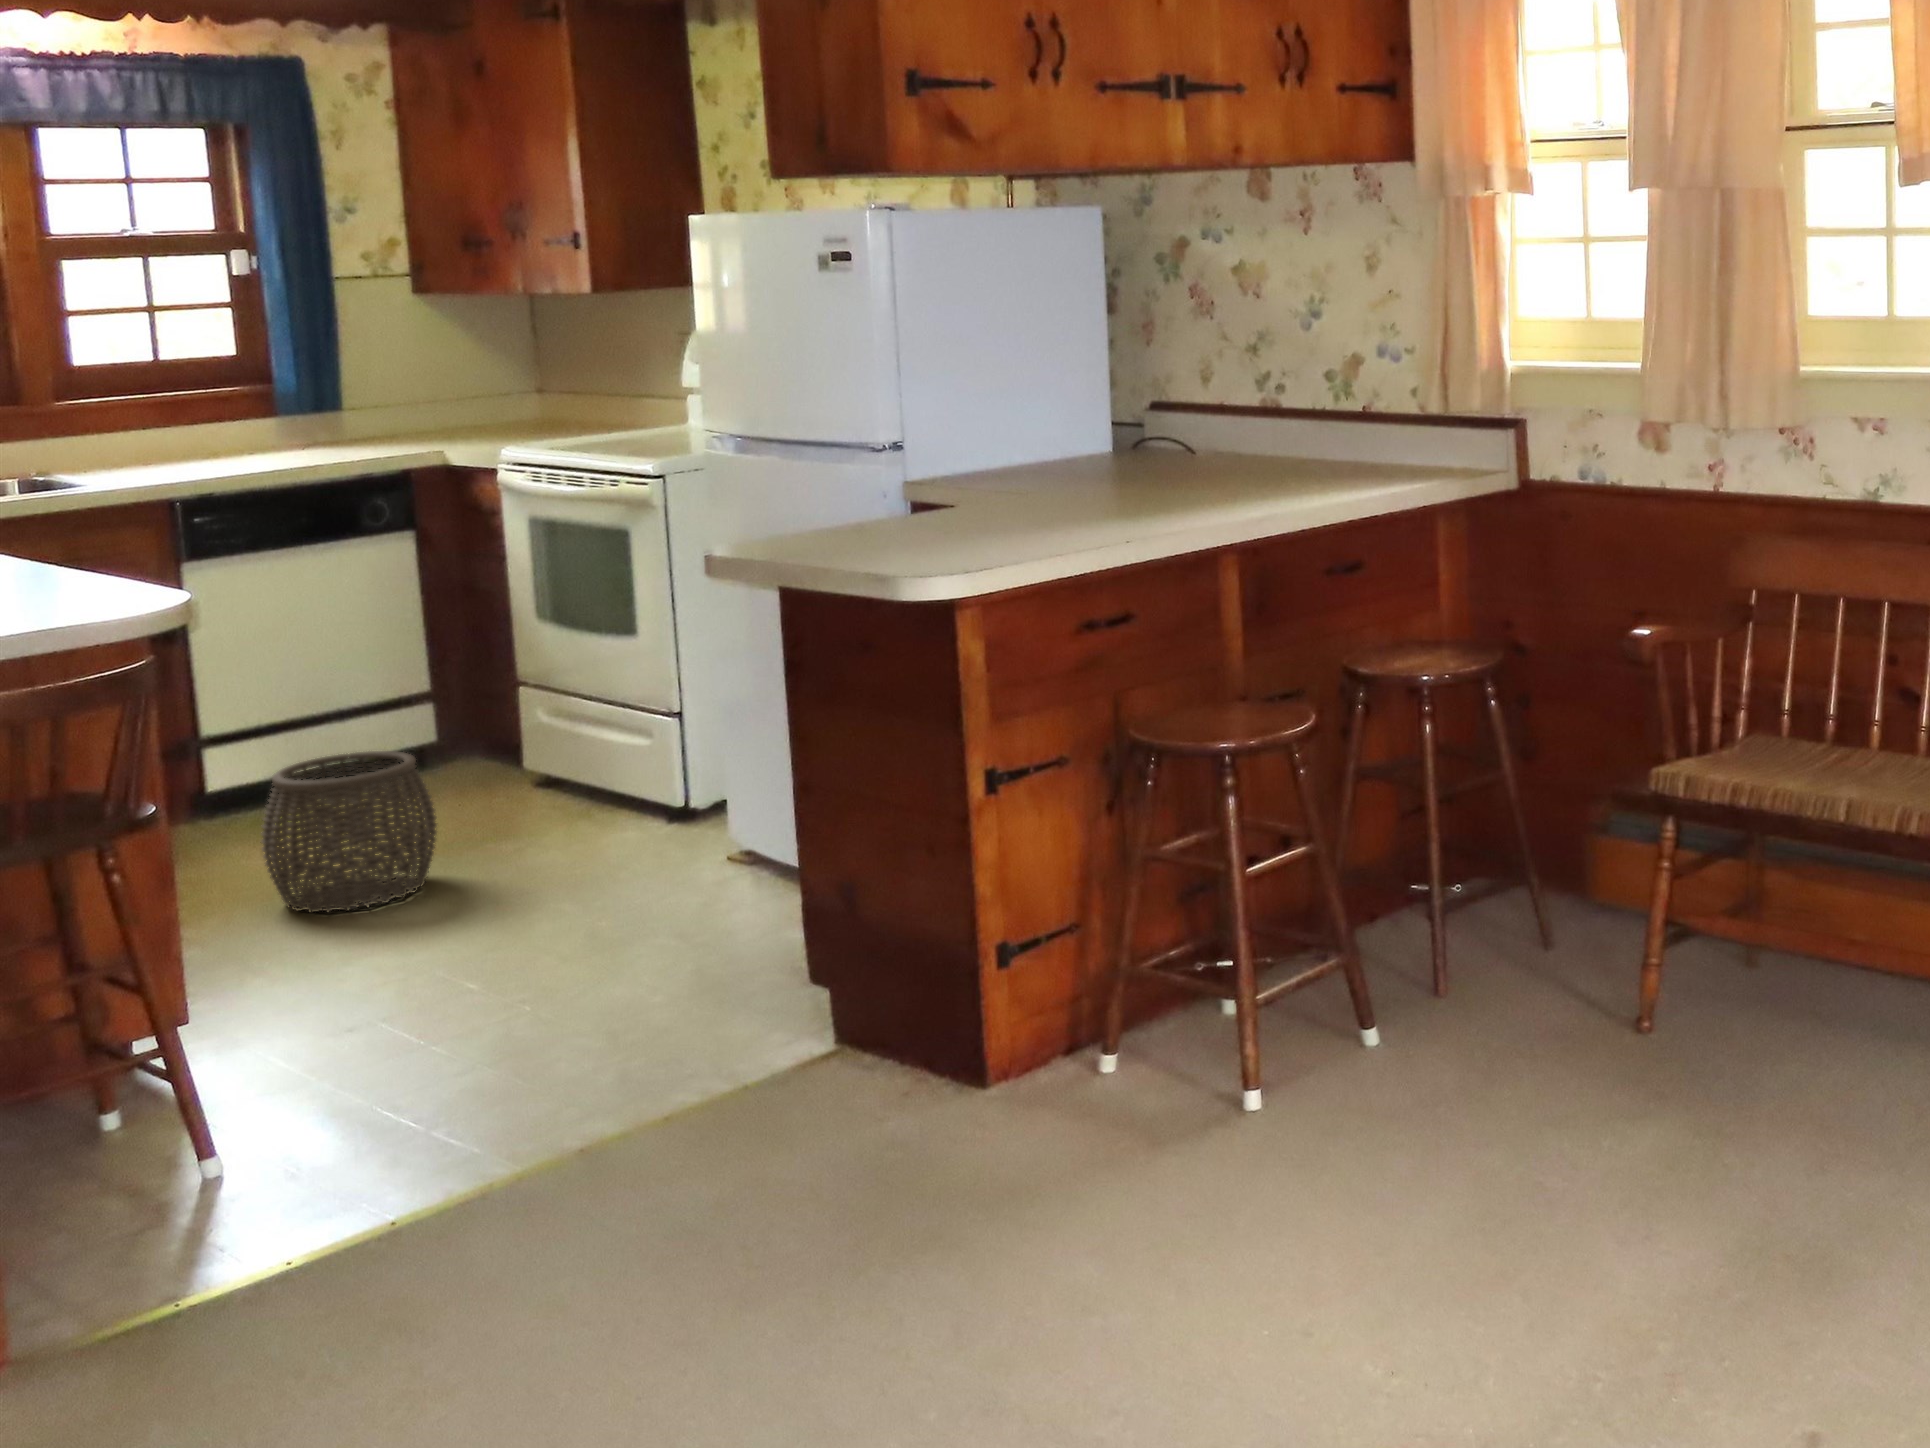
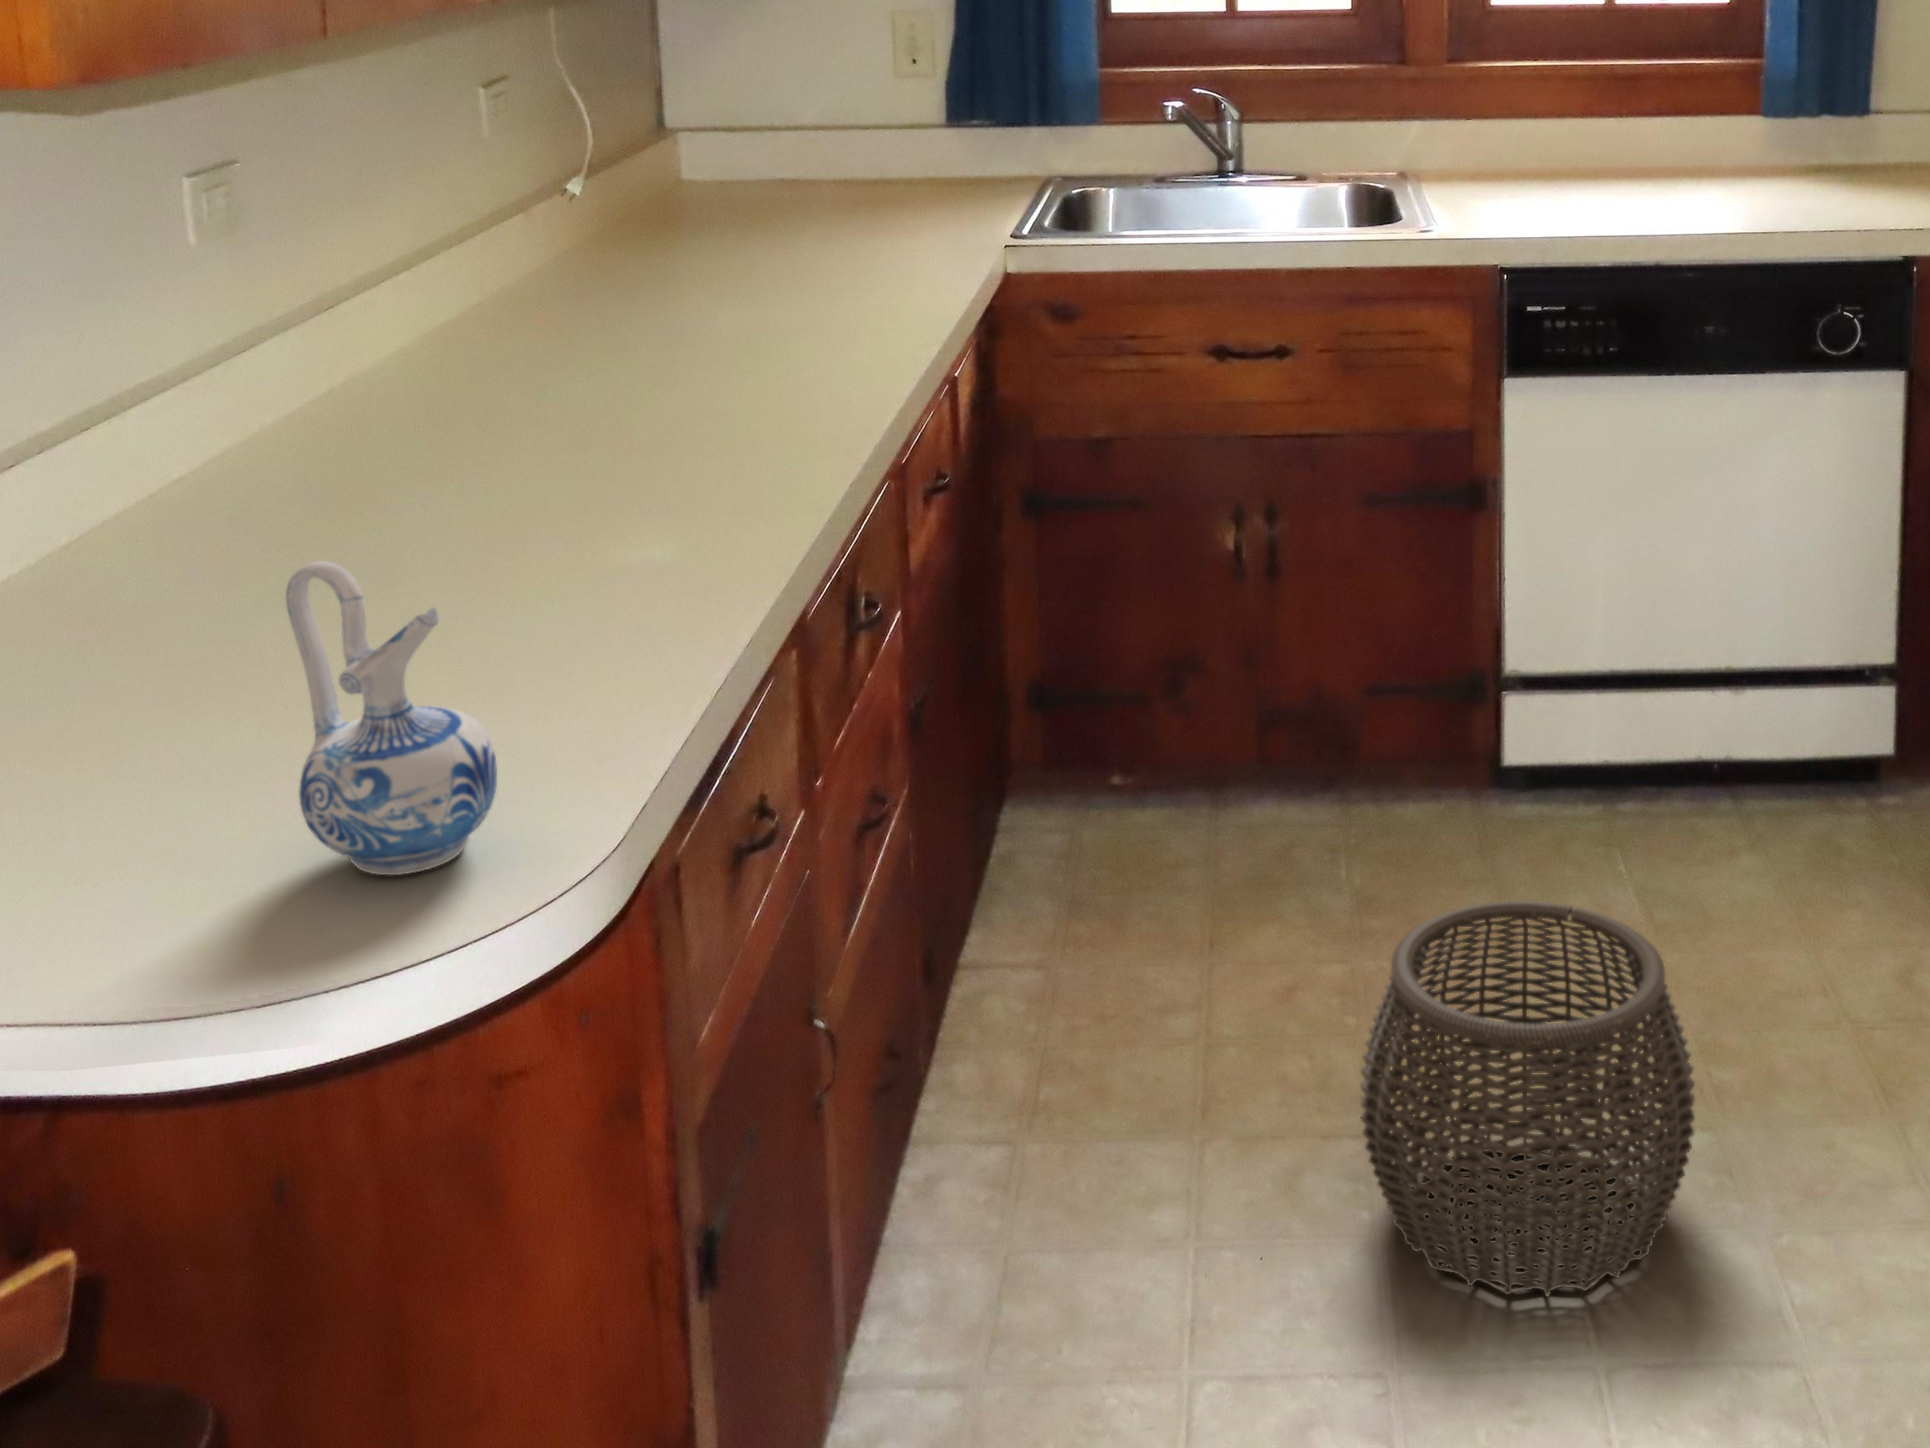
ceramic pitcher: none [44,501,128,607] -> present [286,561,497,875]

